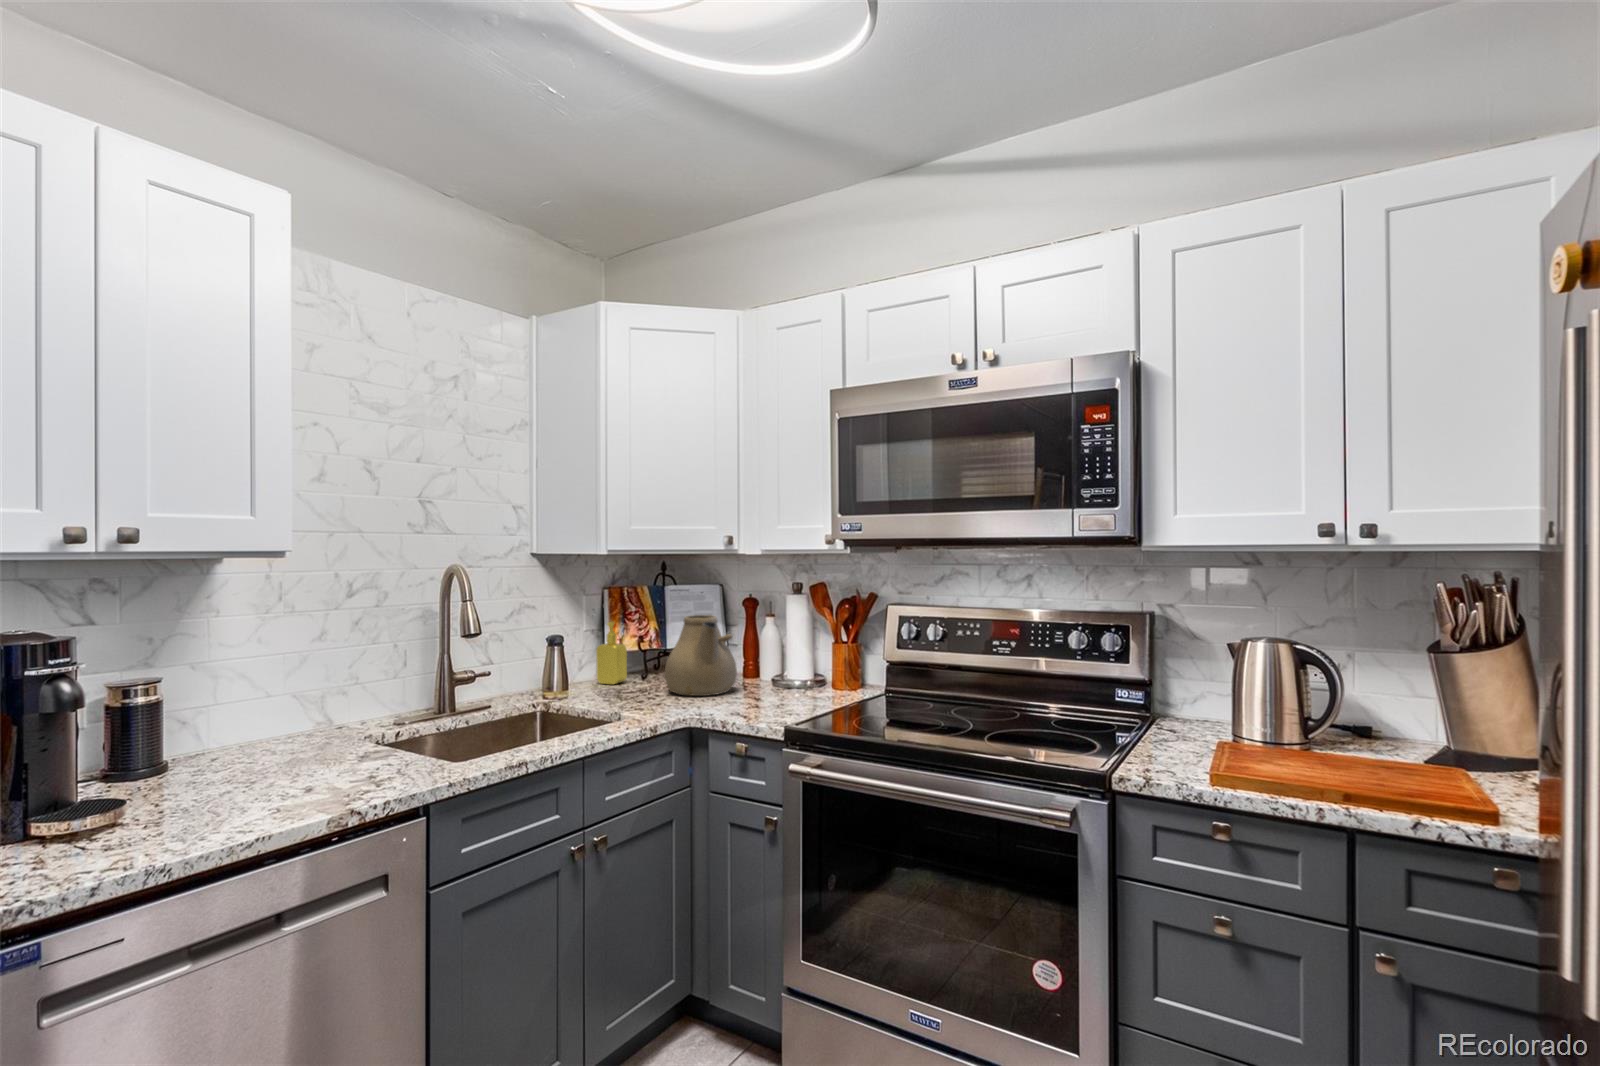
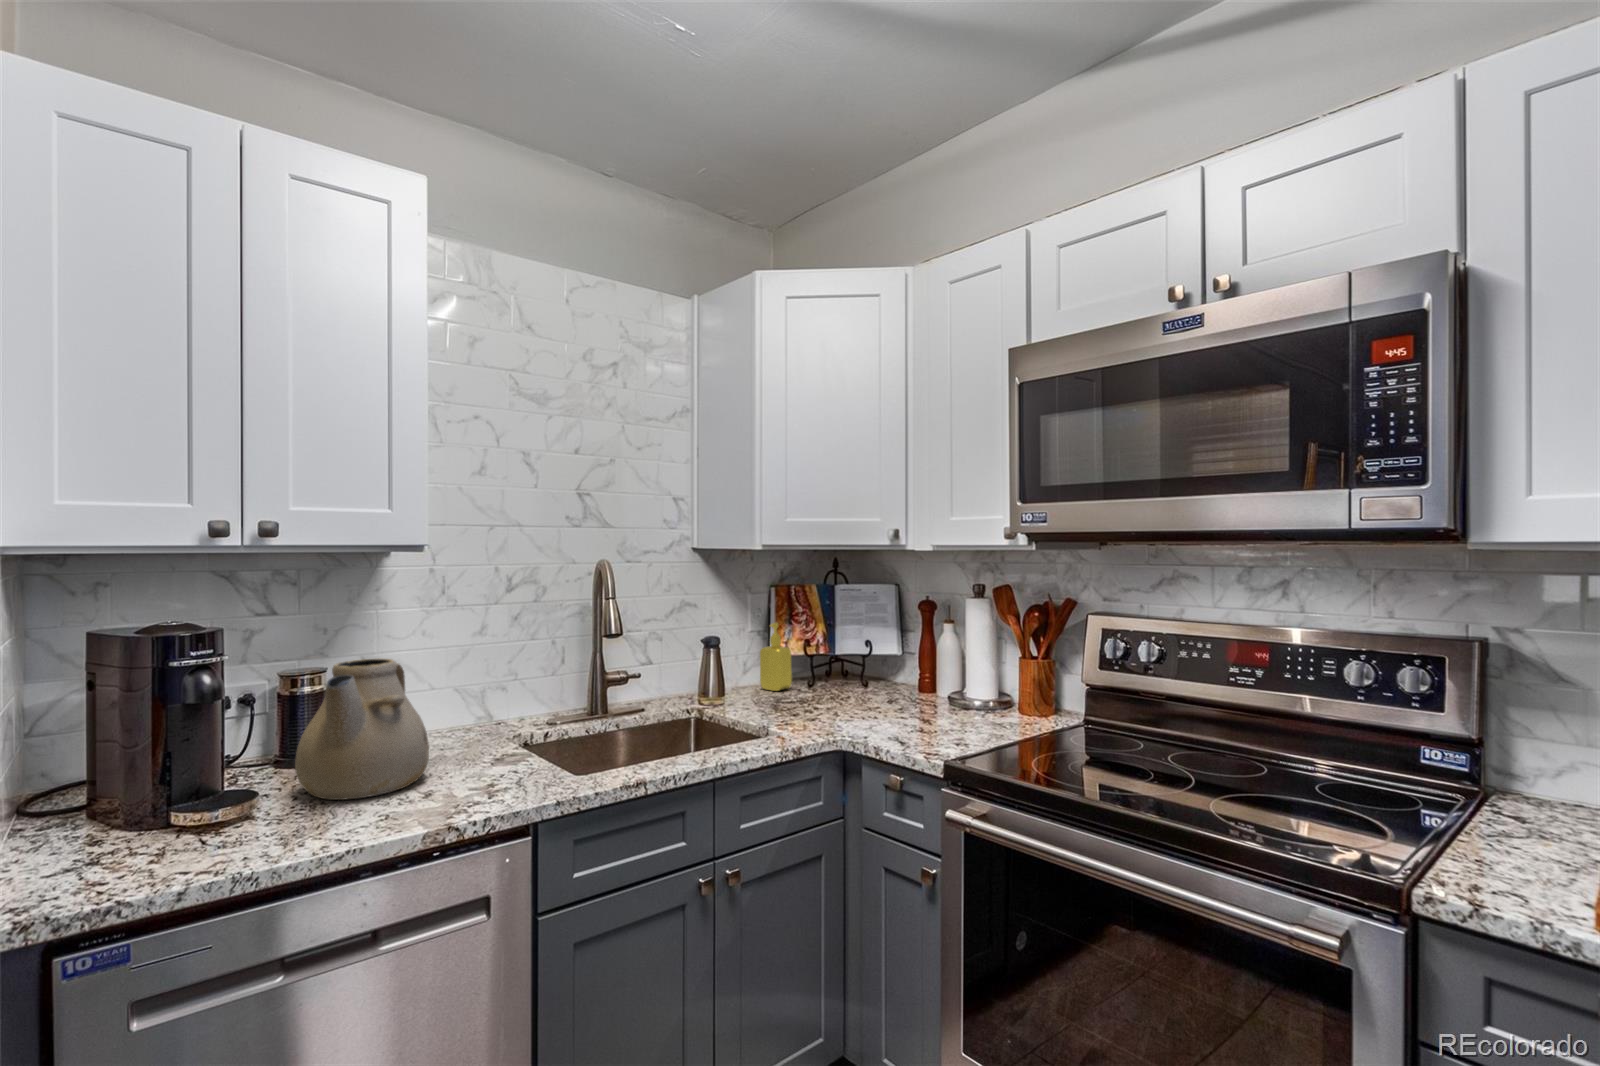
teapot: present [665,615,737,696] -> present [295,658,429,800]

